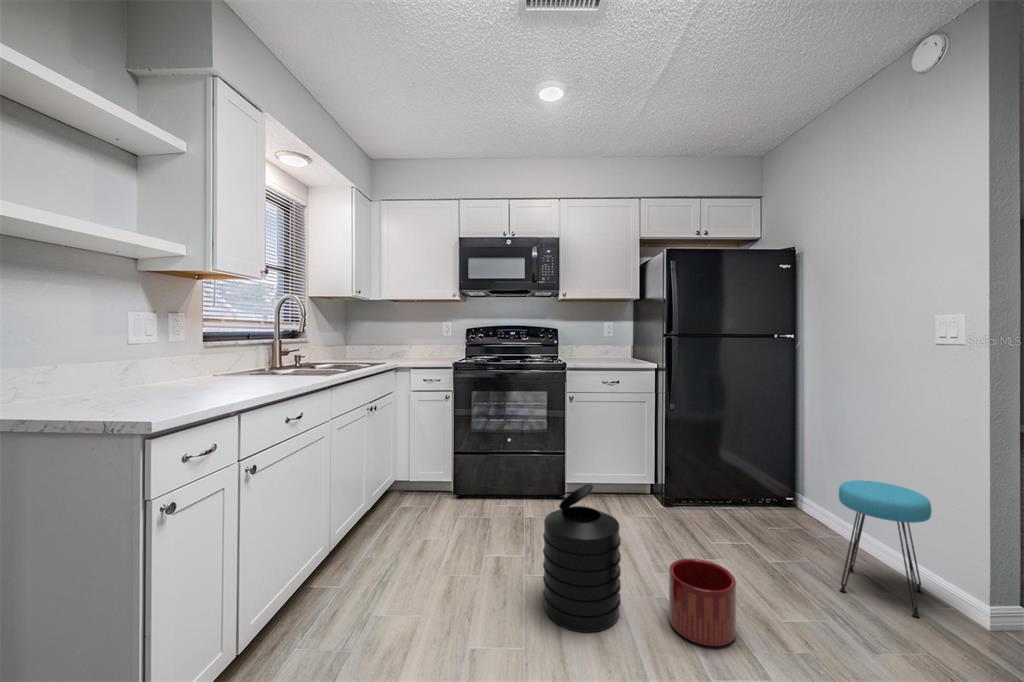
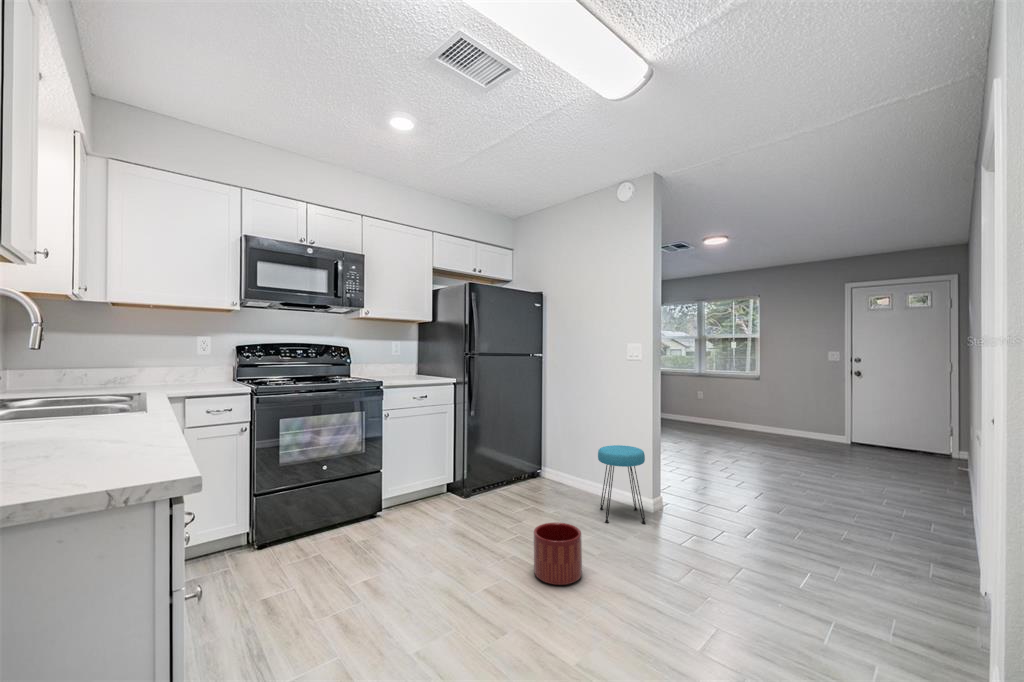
trash can: present [543,484,621,632] -> none [435,480,506,619]

